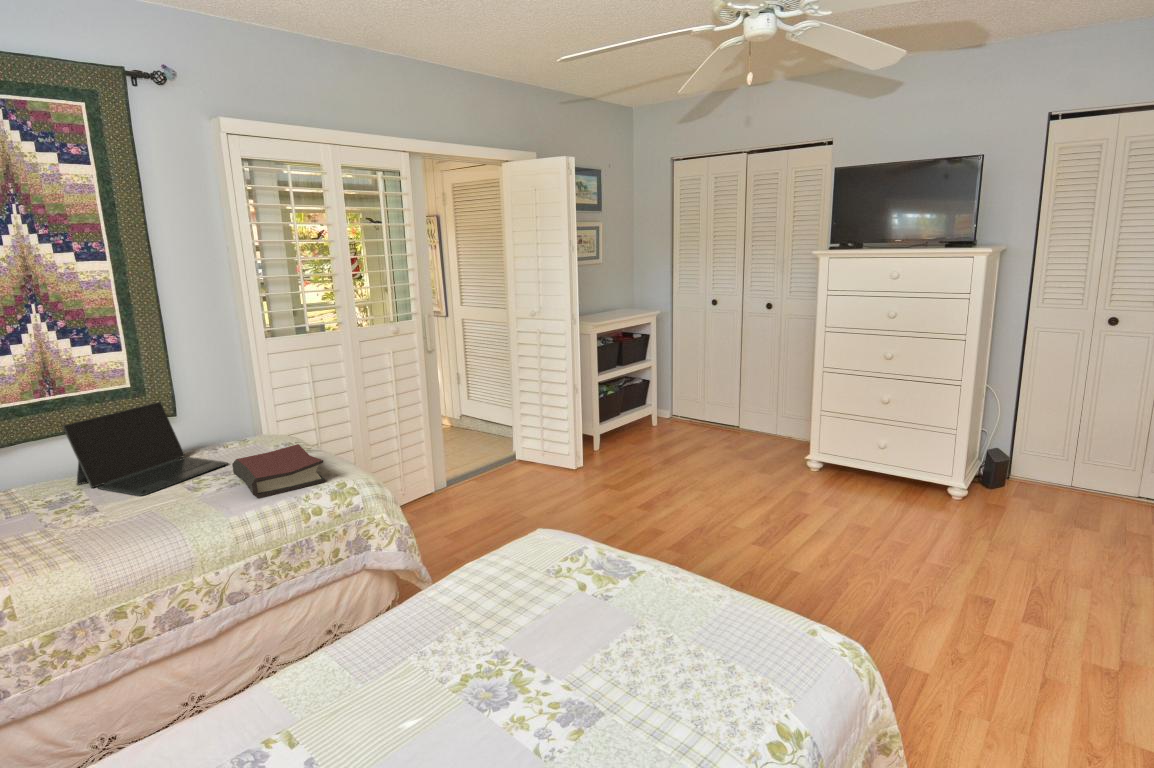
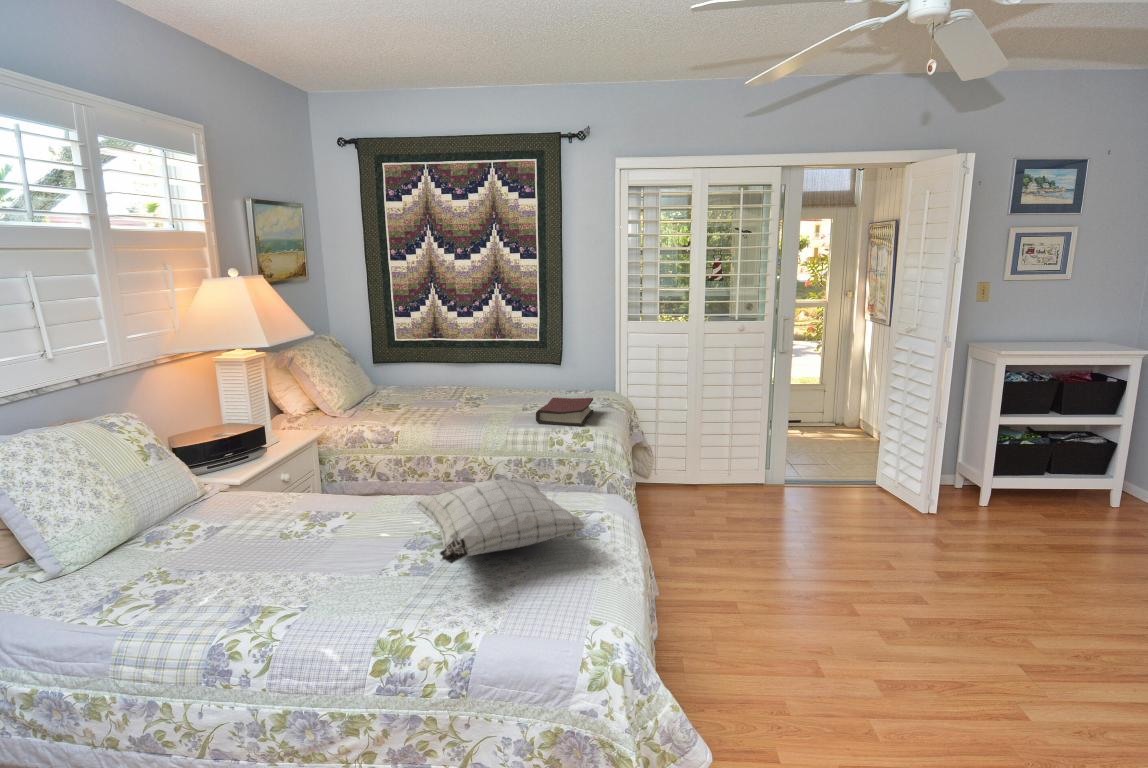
laptop computer: present [63,402,228,496] -> none [489,353,562,406]
pillow: none [440,548,678,687] -> present [413,478,586,563]

